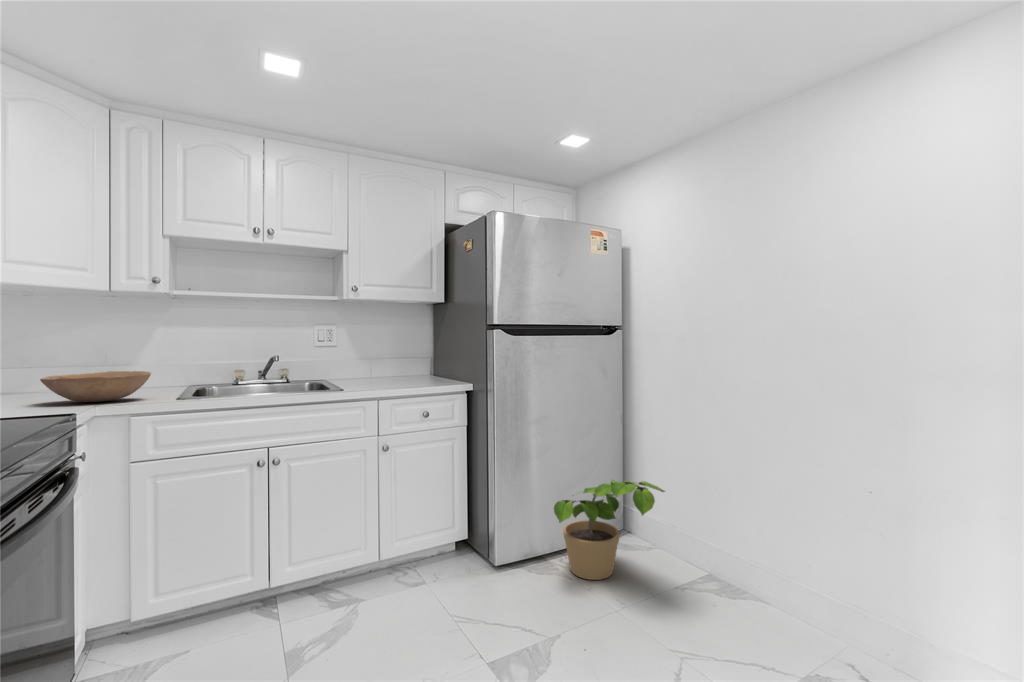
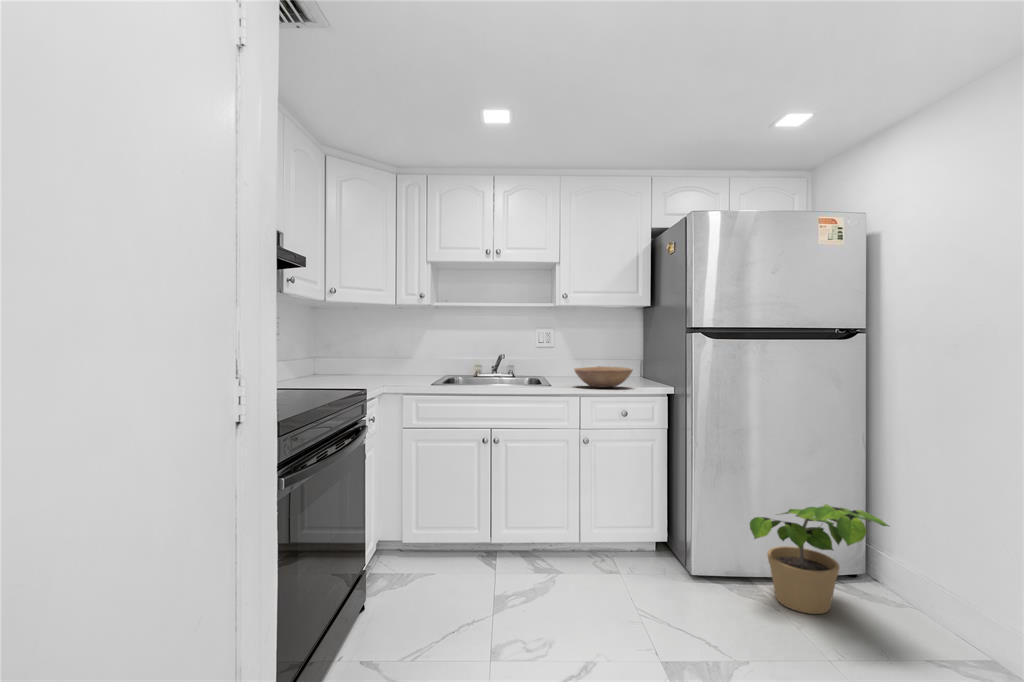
bowl: present [40,371,151,402] -> present [574,366,633,388]

